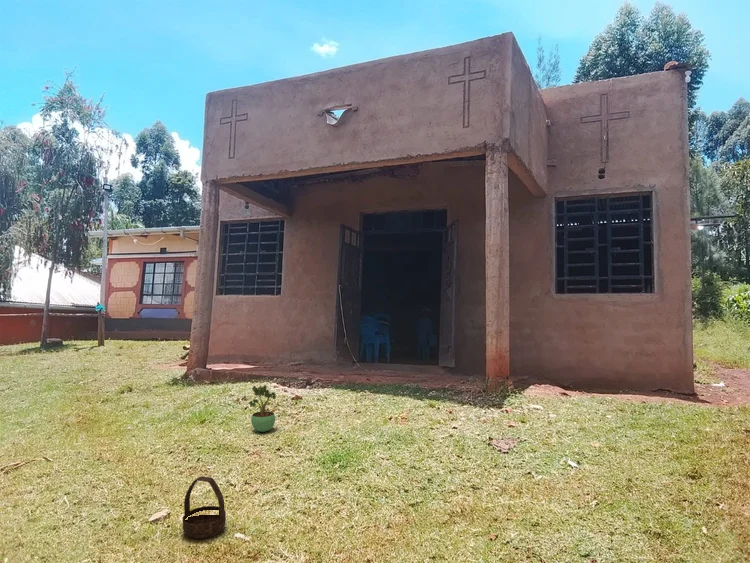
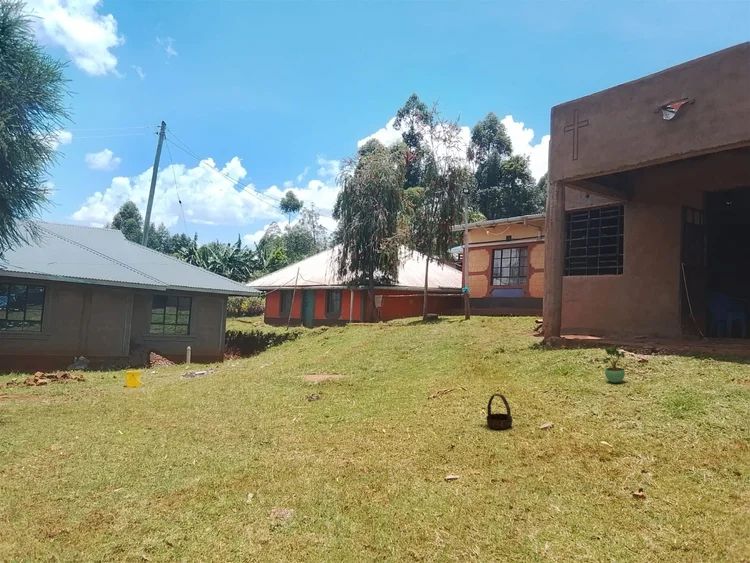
basket: present [183,476,226,539] -> present [487,394,512,430]

